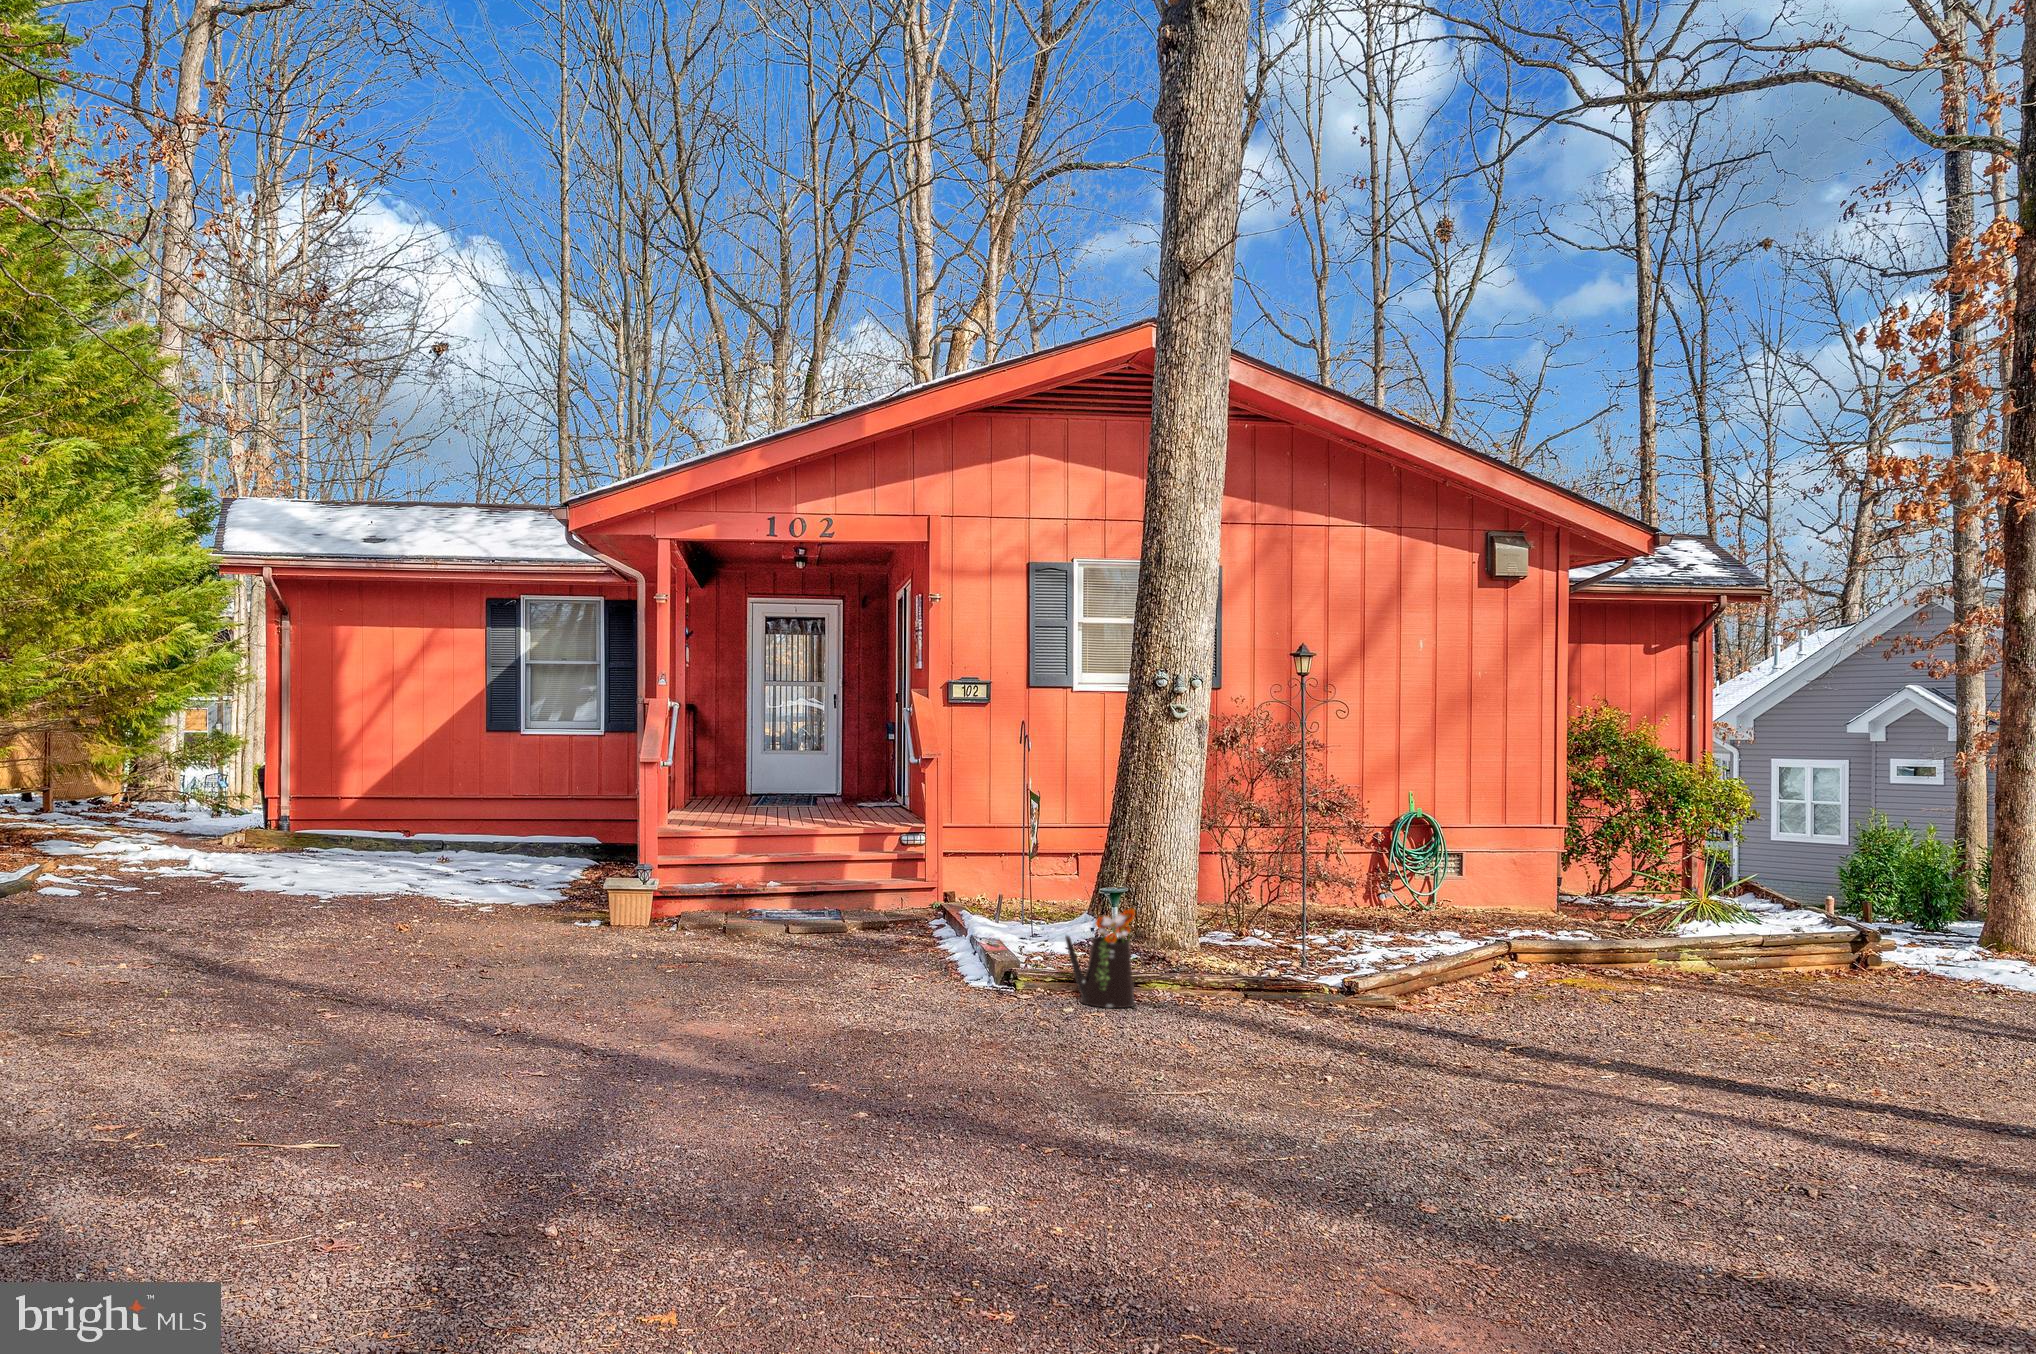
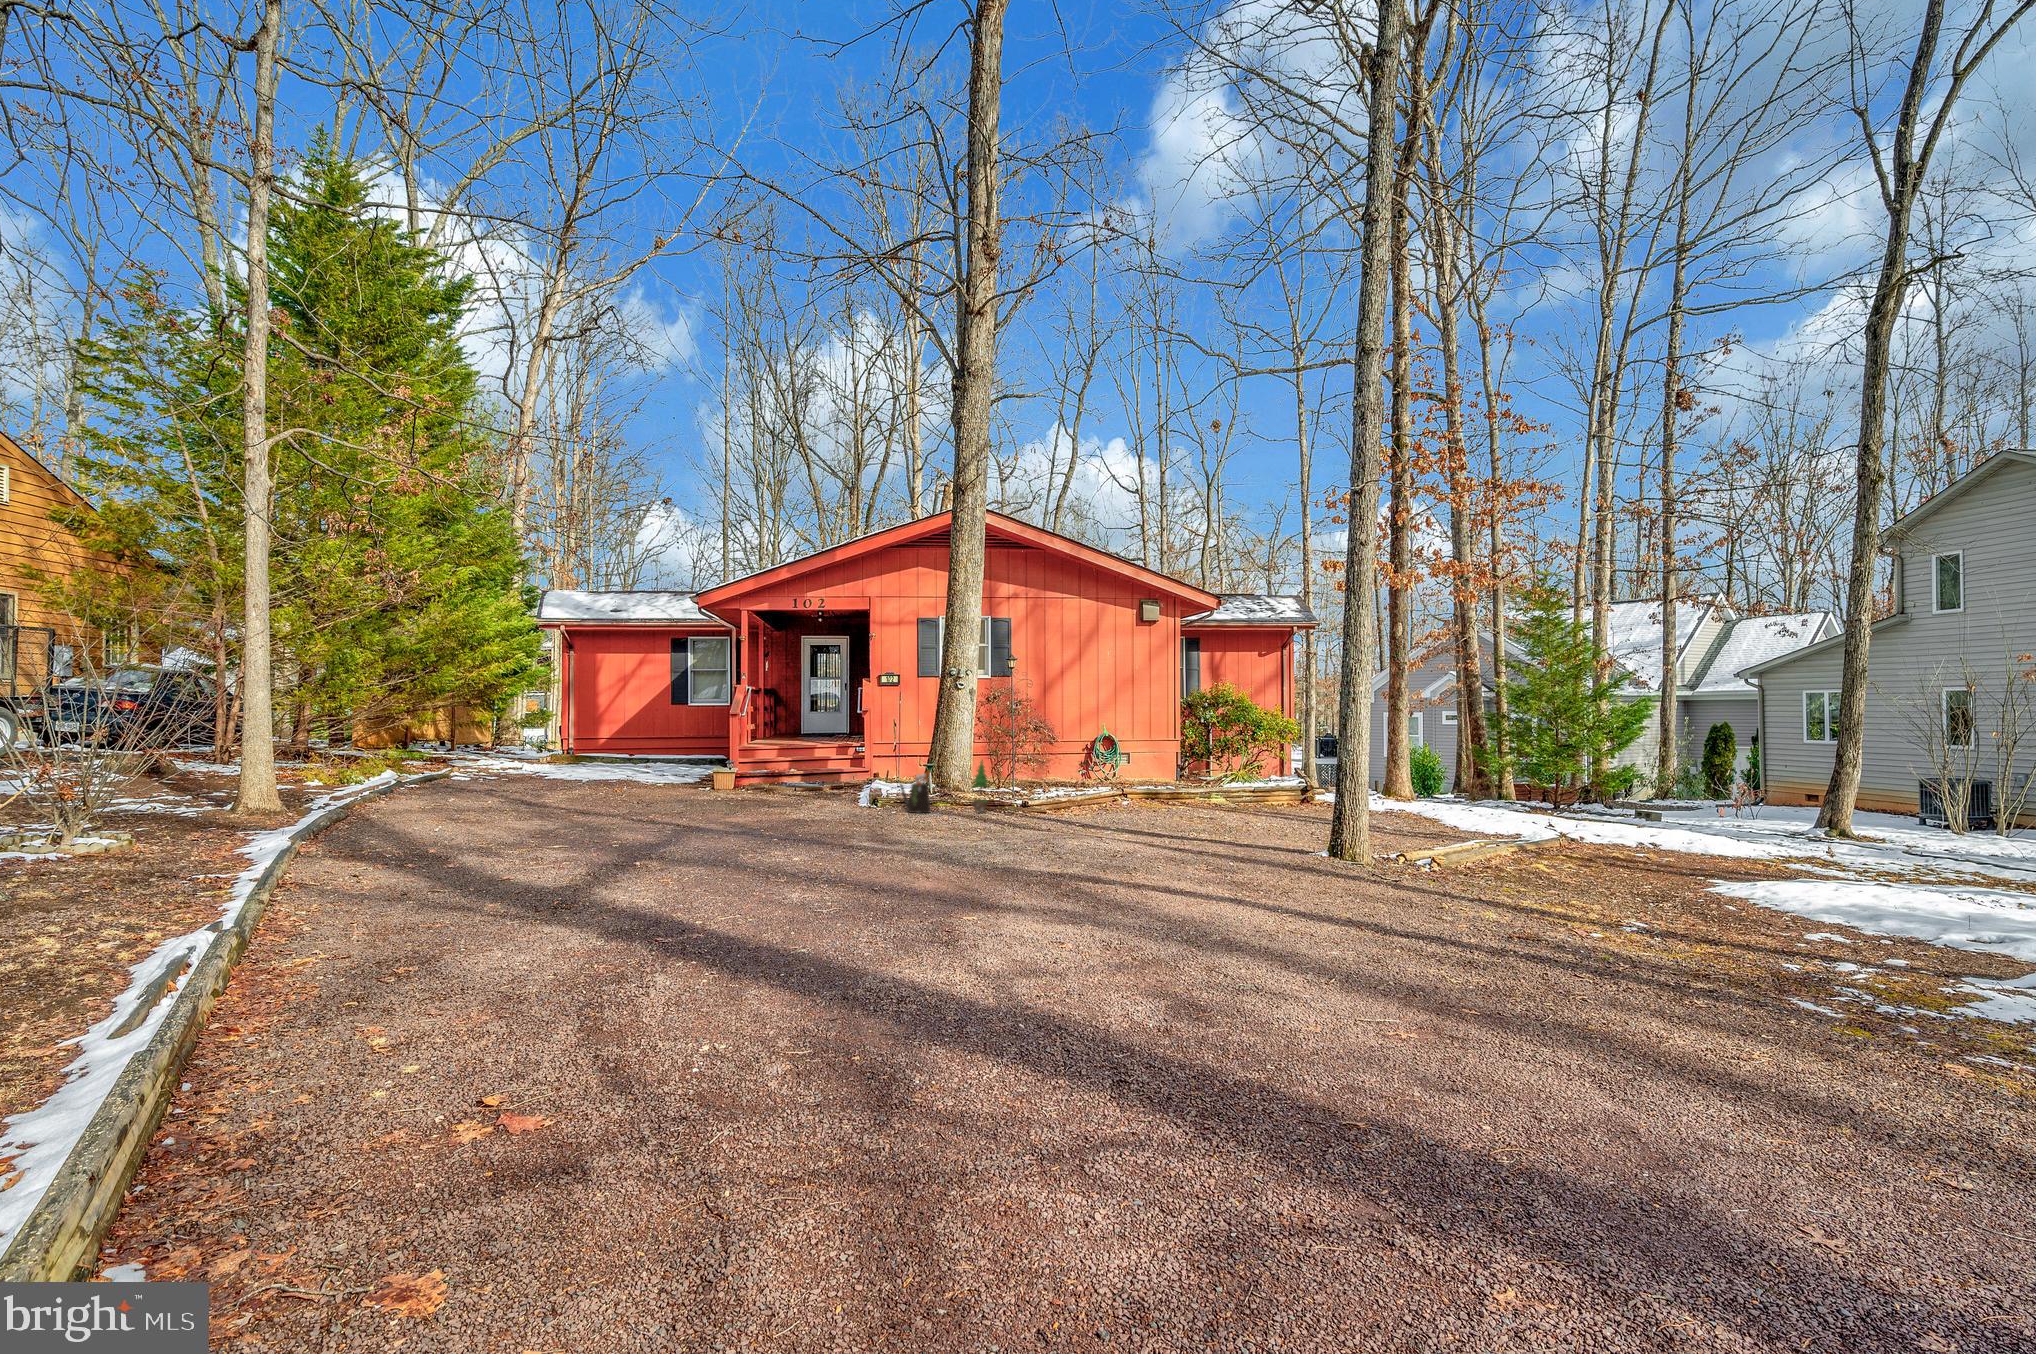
potted tree: none [1224,881,1269,1007] -> present [973,760,988,813]

